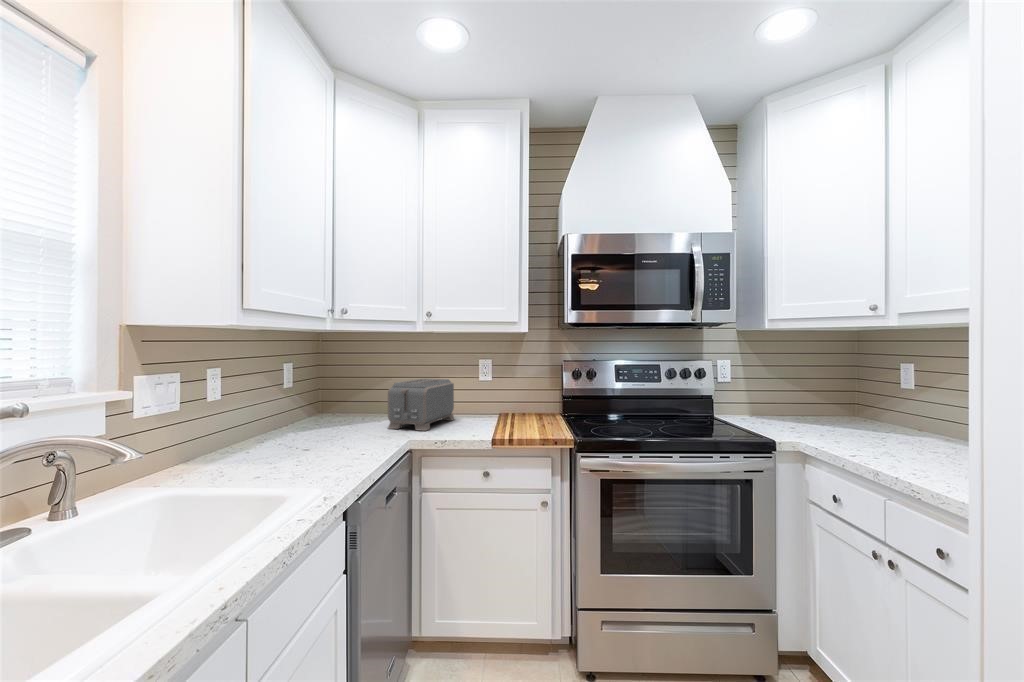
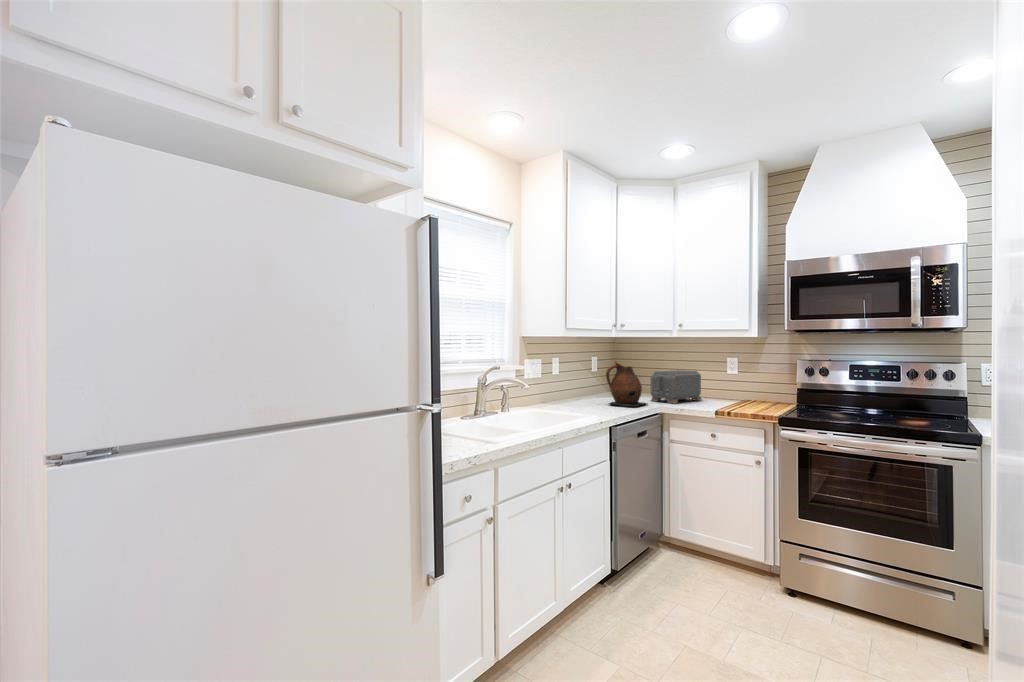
ceramic pitcher: none [320,371,391,449] -> present [606,361,647,406]

